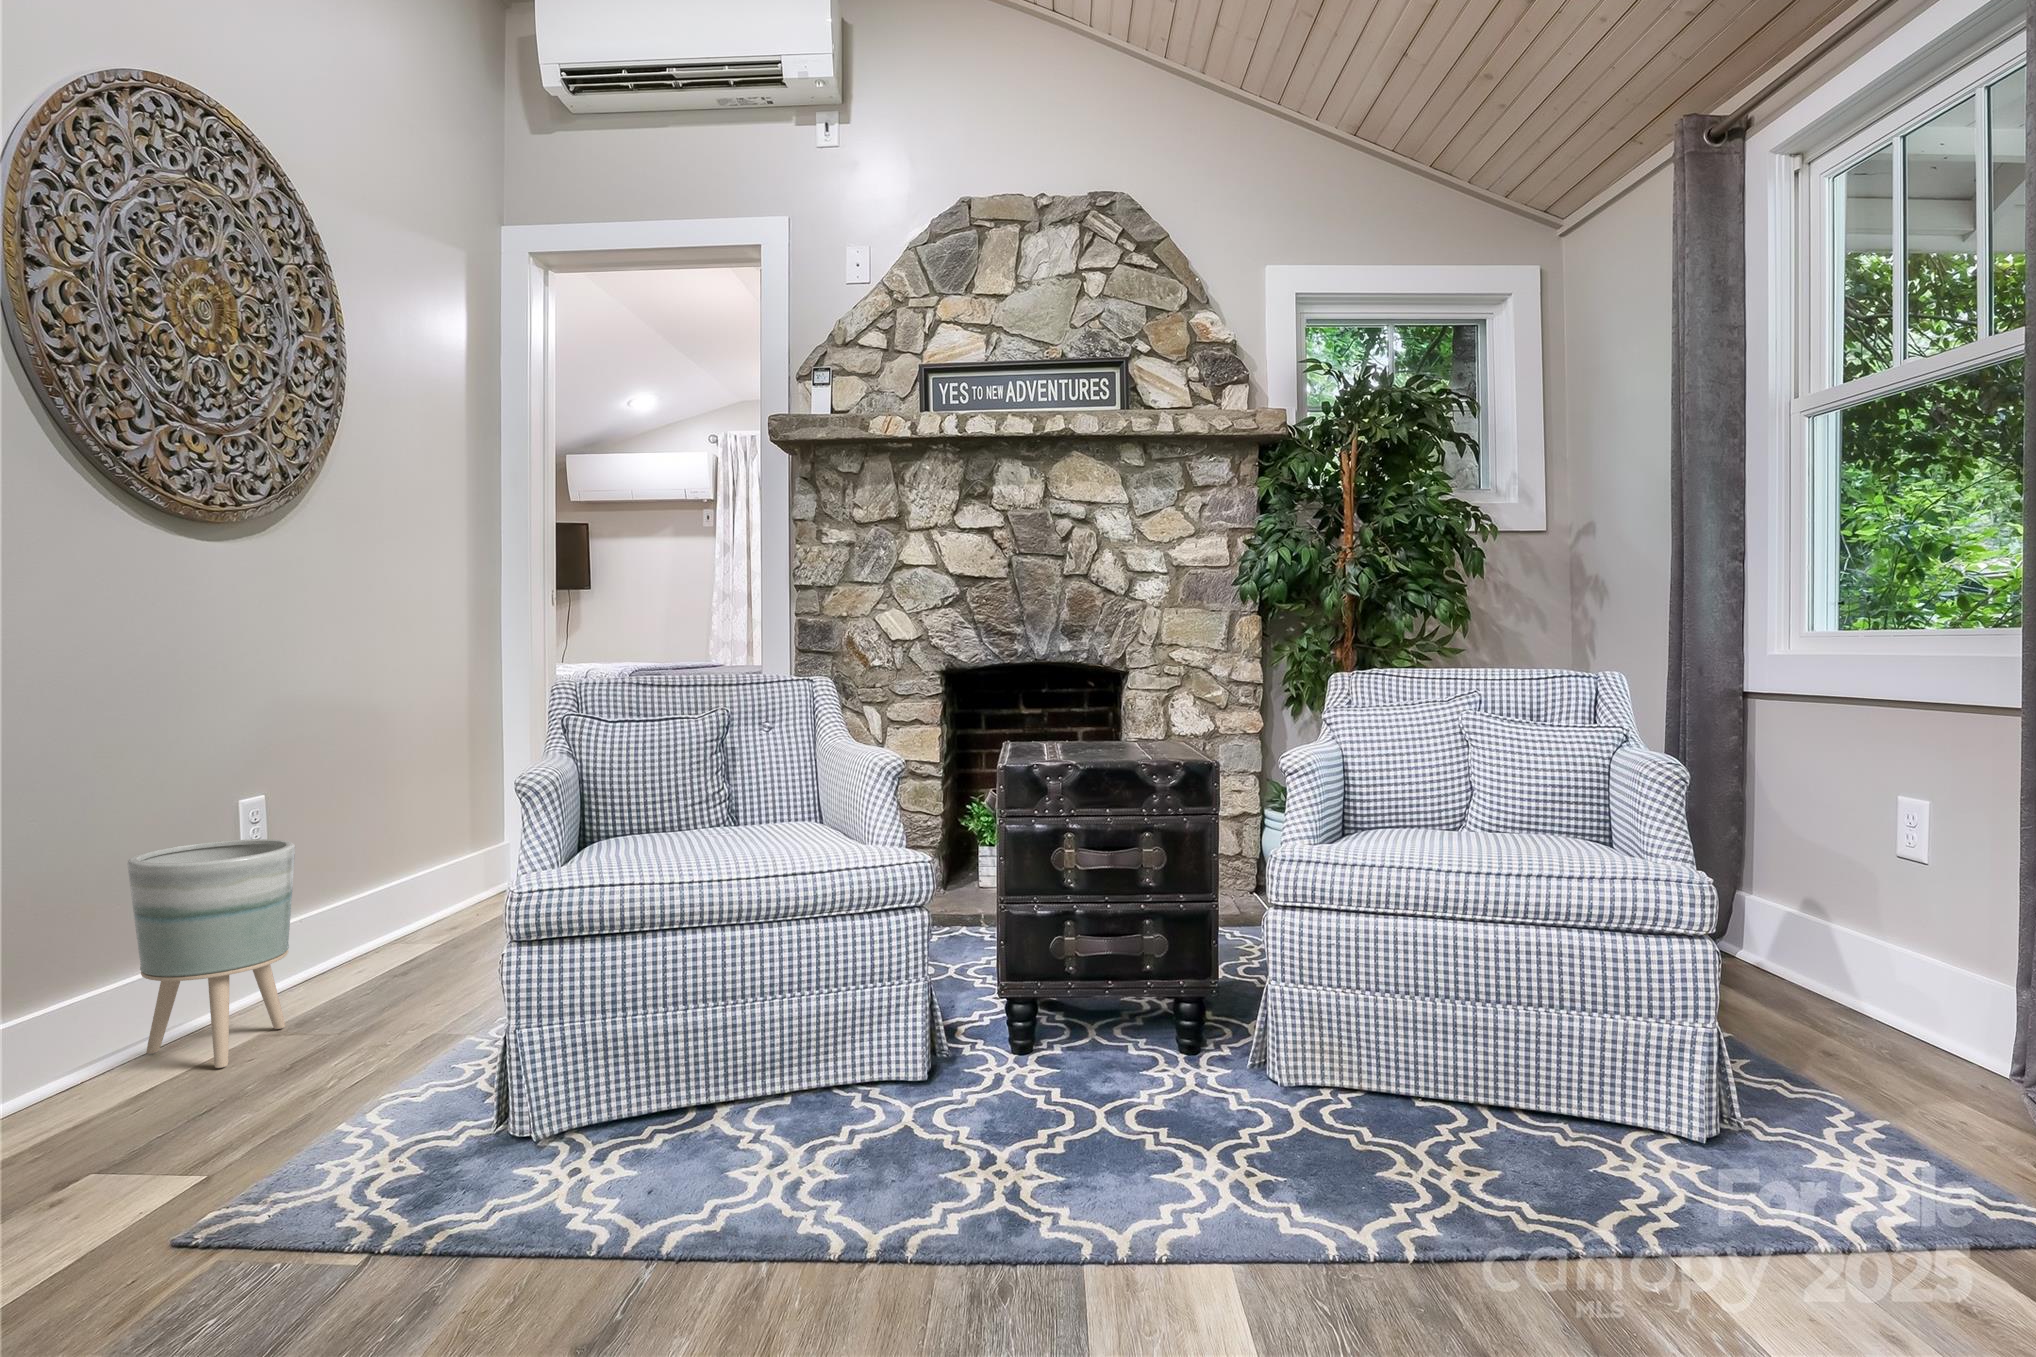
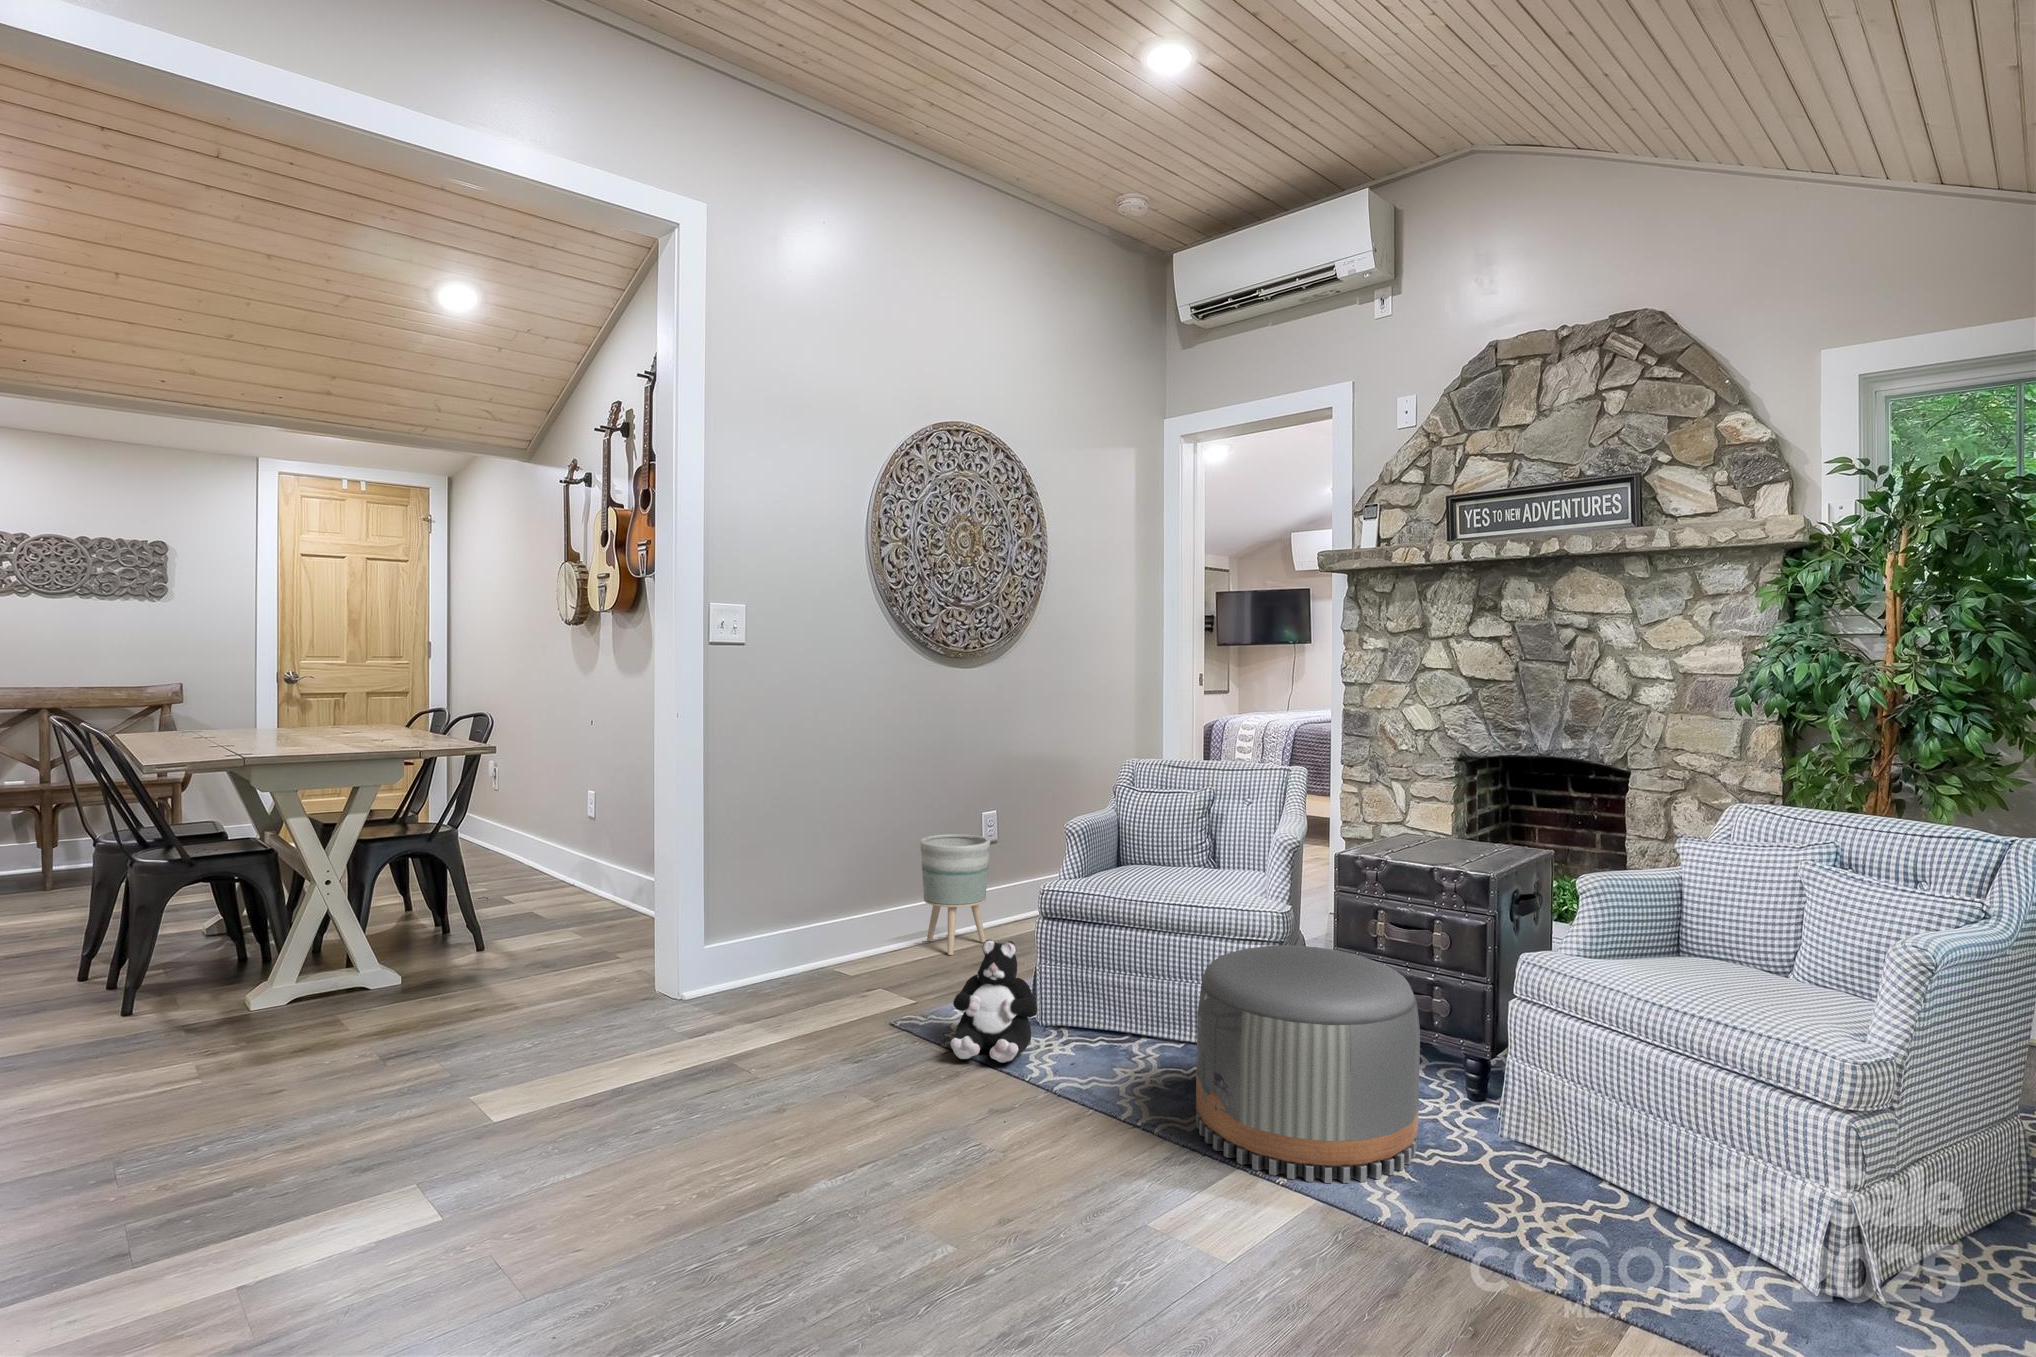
pouf: none [922,889,1258,1267] -> present [1196,945,1420,1183]
plush toy: none [356,1000,554,1277] -> present [950,940,1037,1063]

